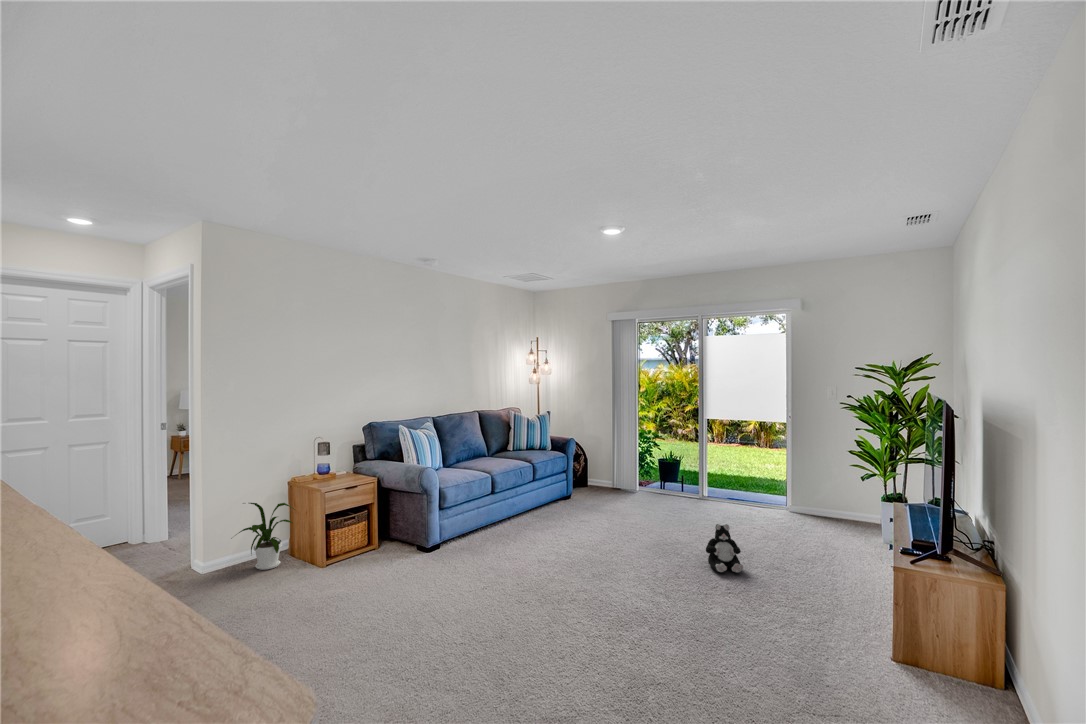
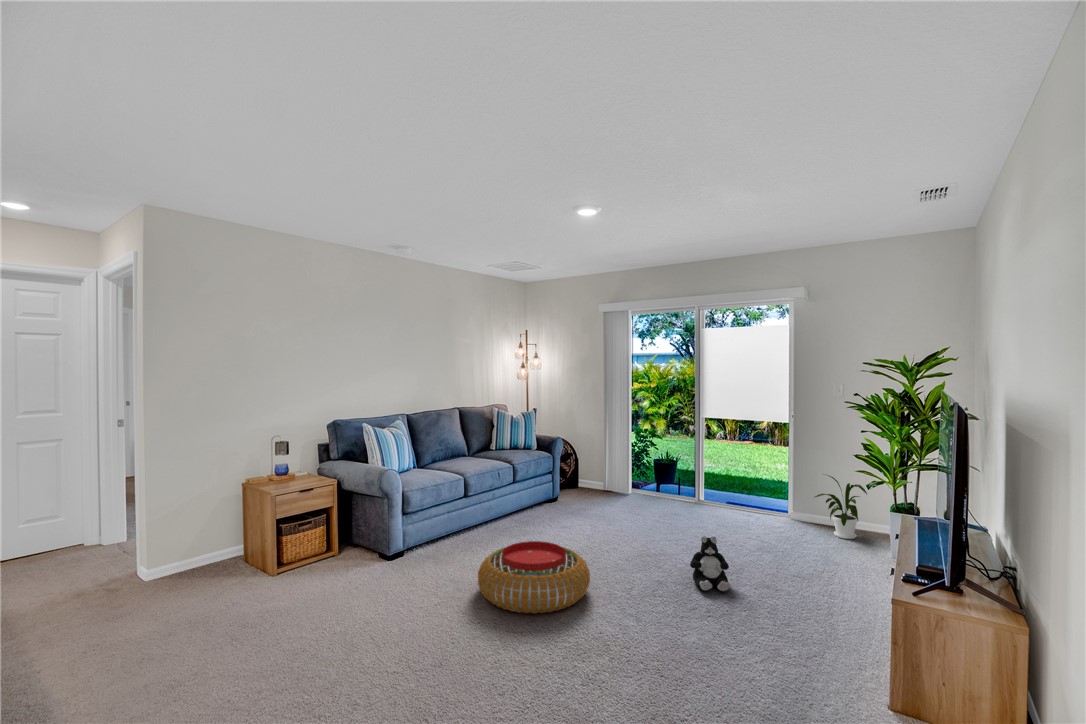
house plant: present [239,503,295,570] -> present [815,475,867,539]
pouf: none [516,531,618,594] -> present [478,541,590,614]

